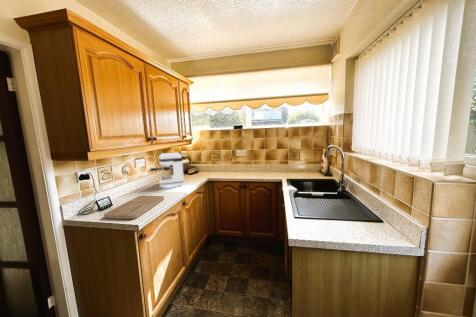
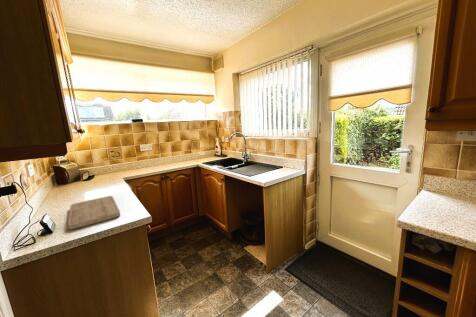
coffee maker: present [150,153,184,187] -> none [48,151,106,194]

